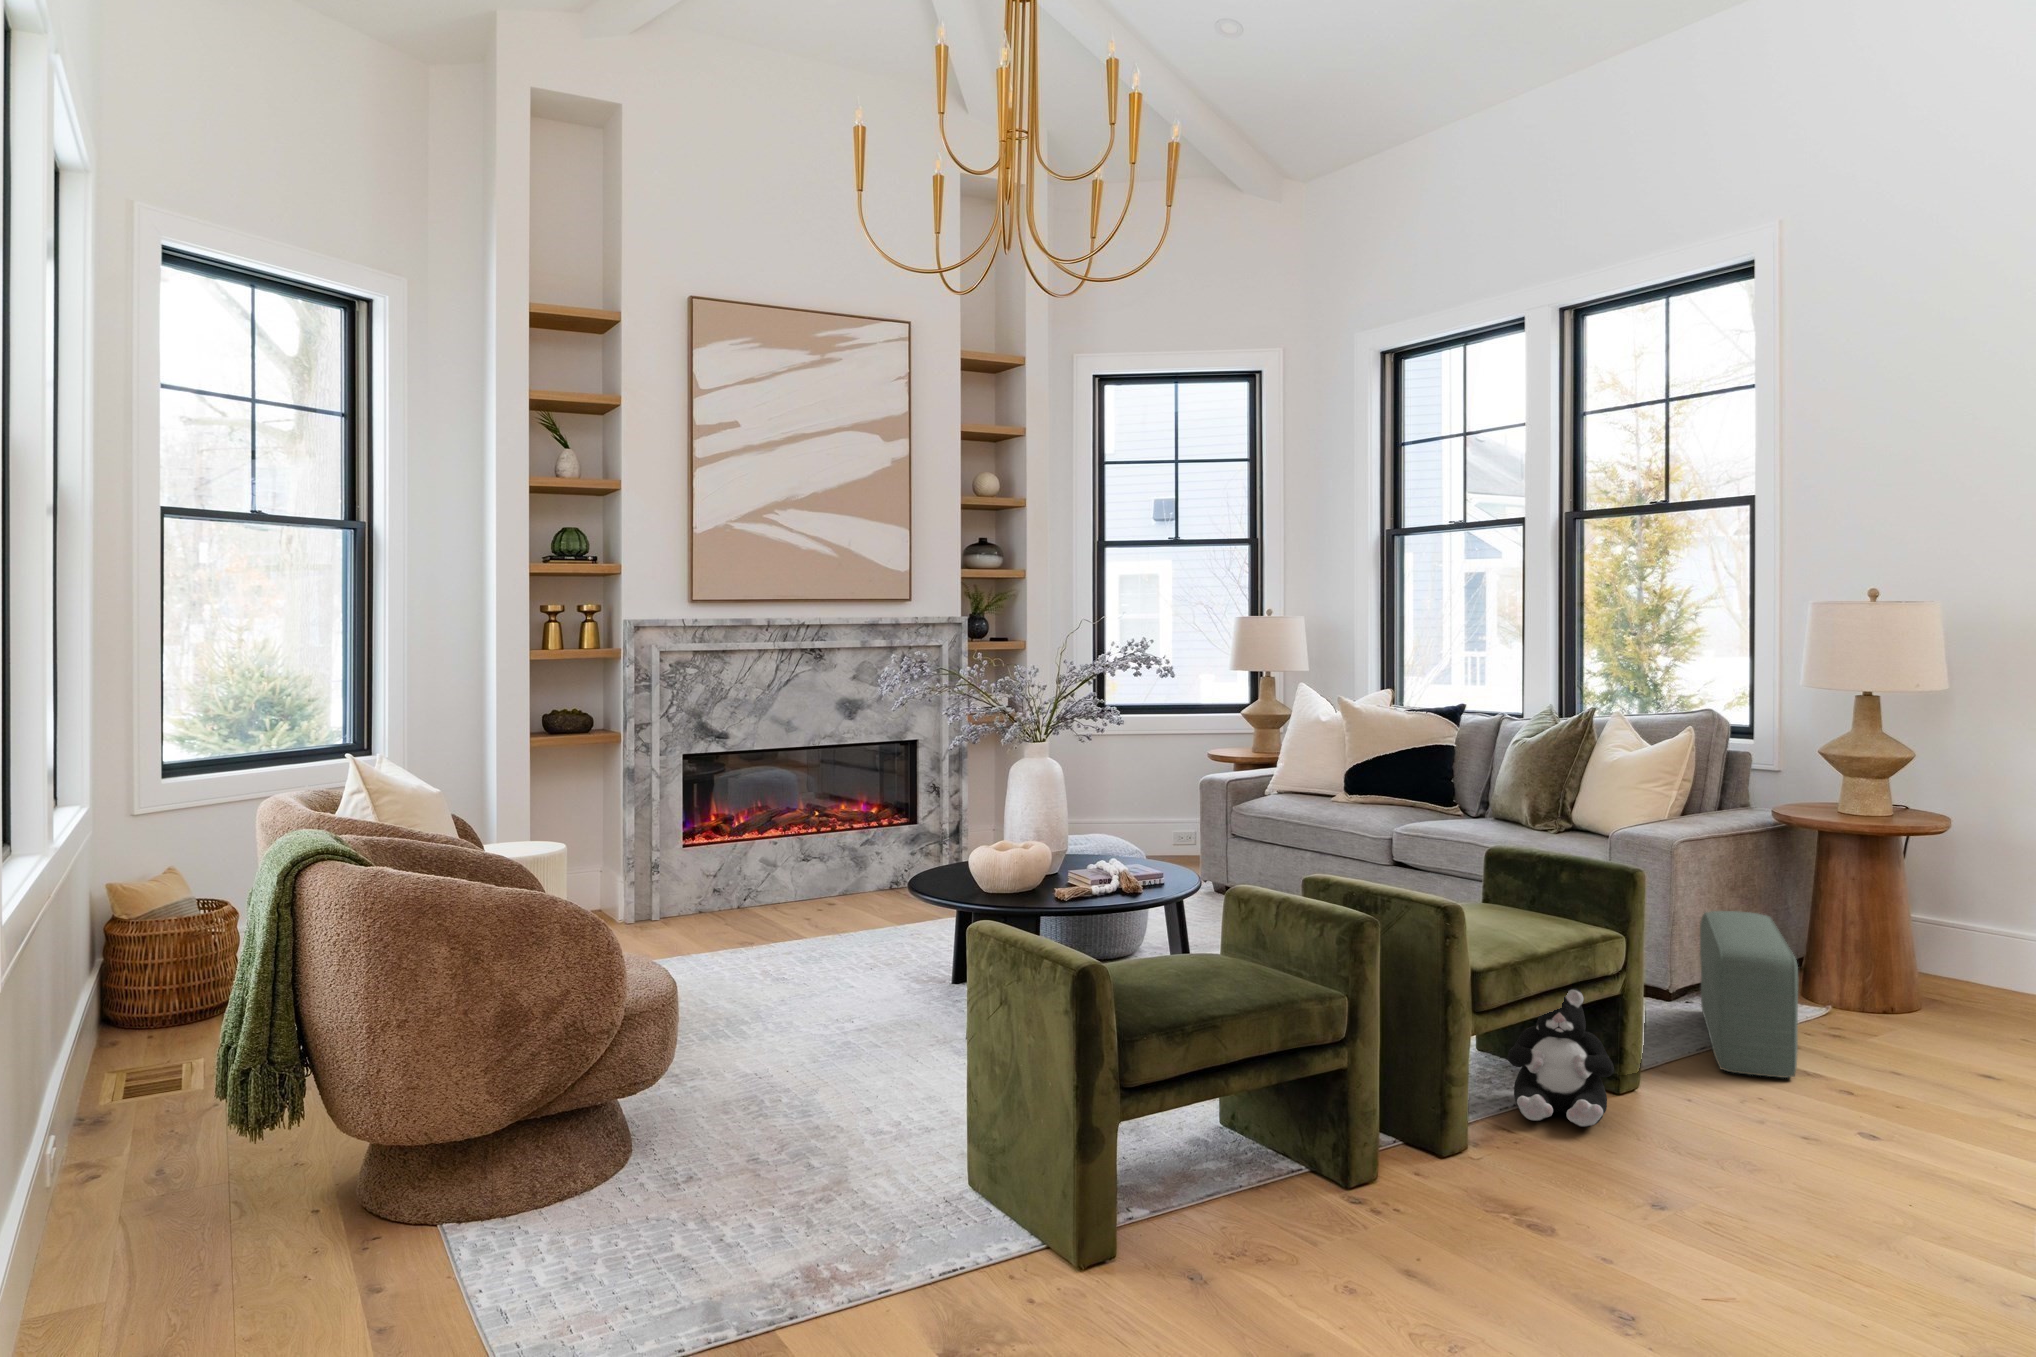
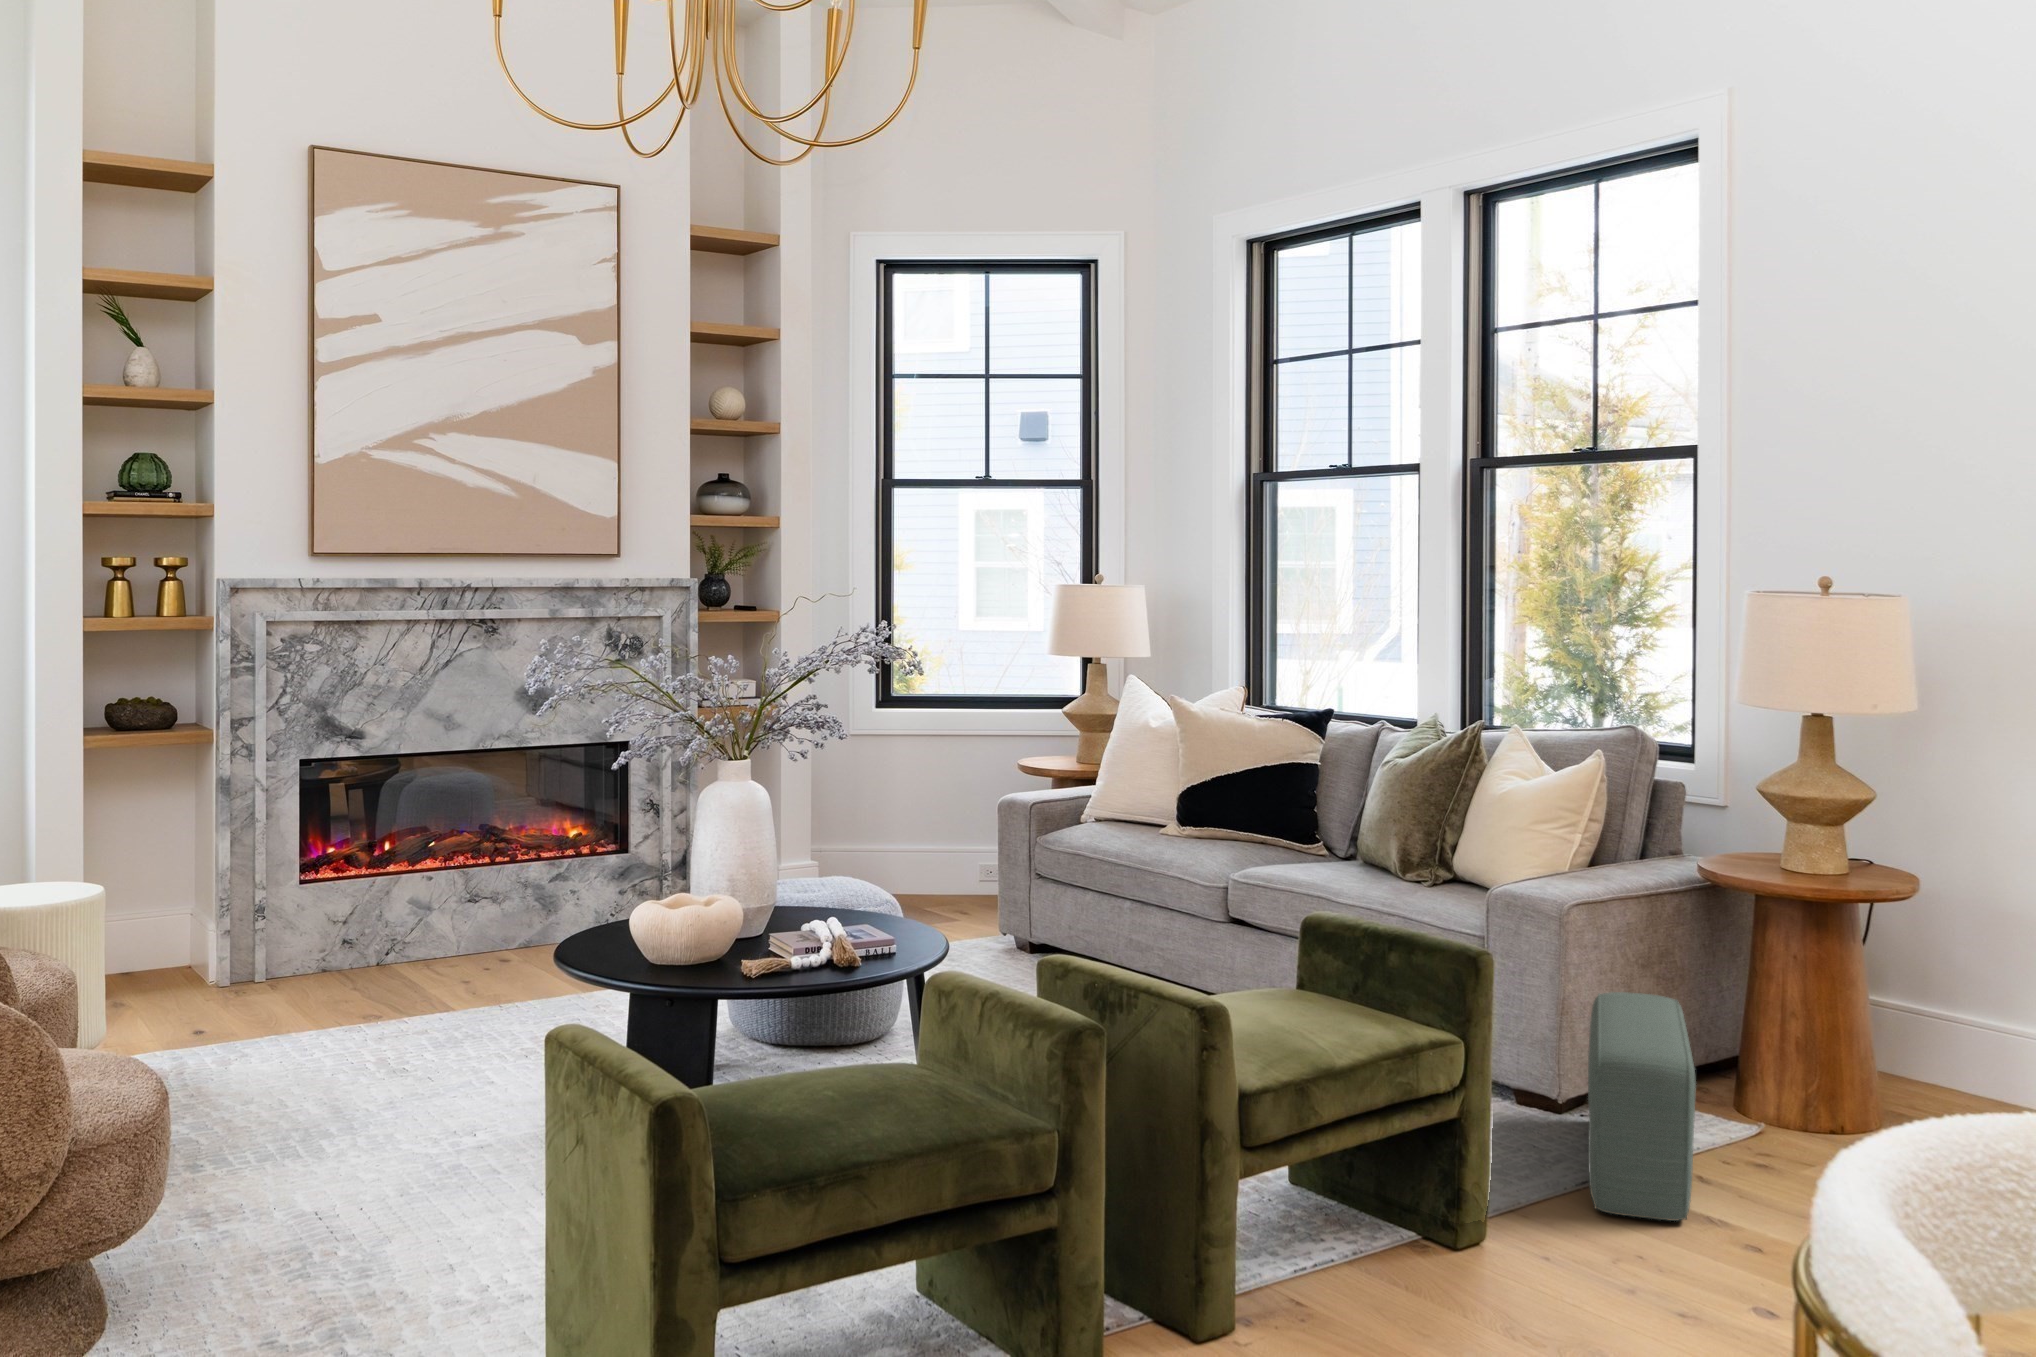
plush toy: present [1507,988,1614,1127] -> none [1308,1107,1443,1300]

